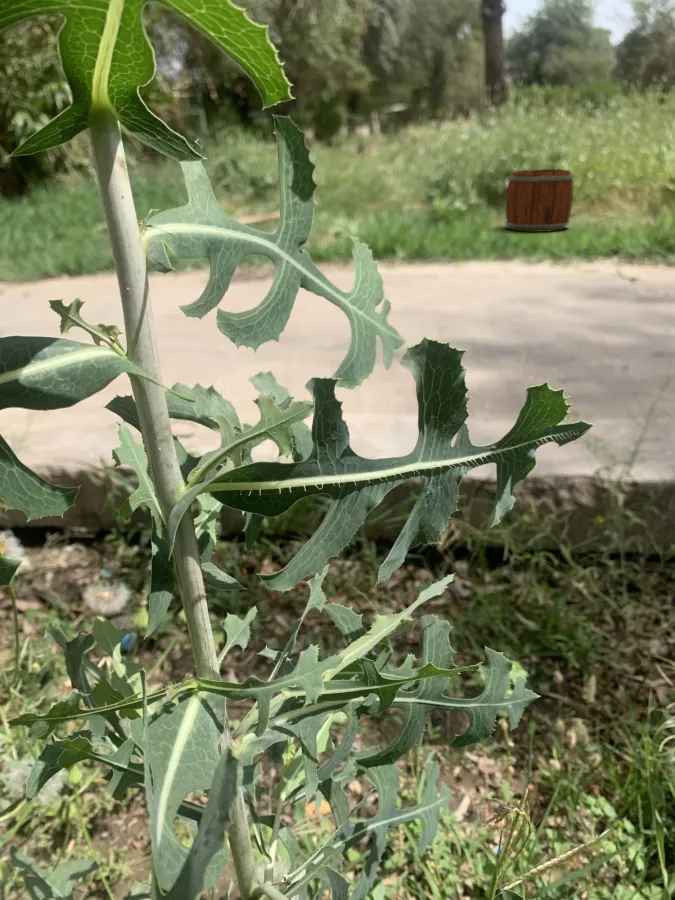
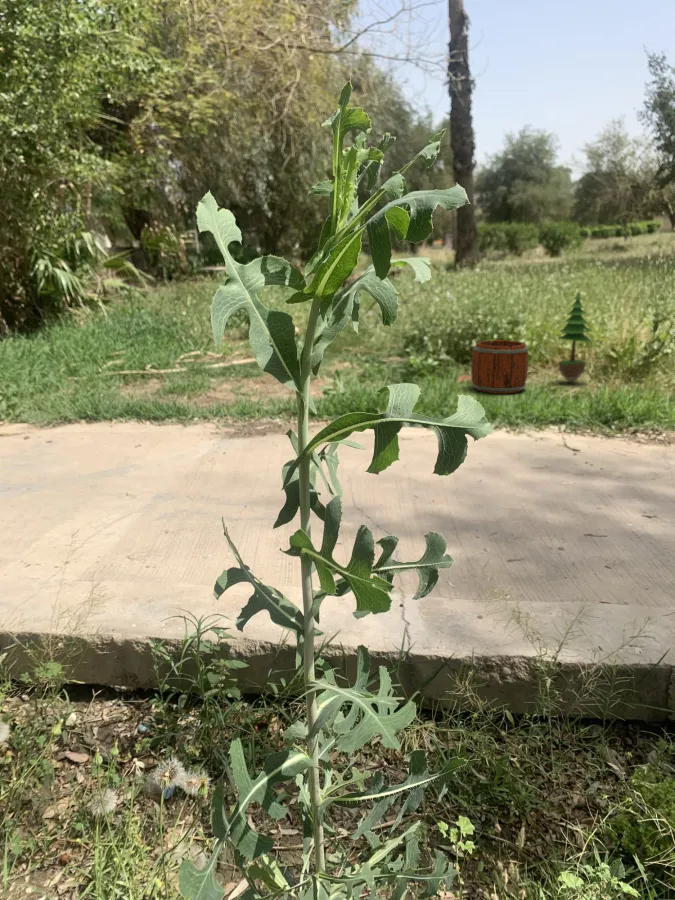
potted tree: none [607,105,649,222] -> present [558,293,591,383]

